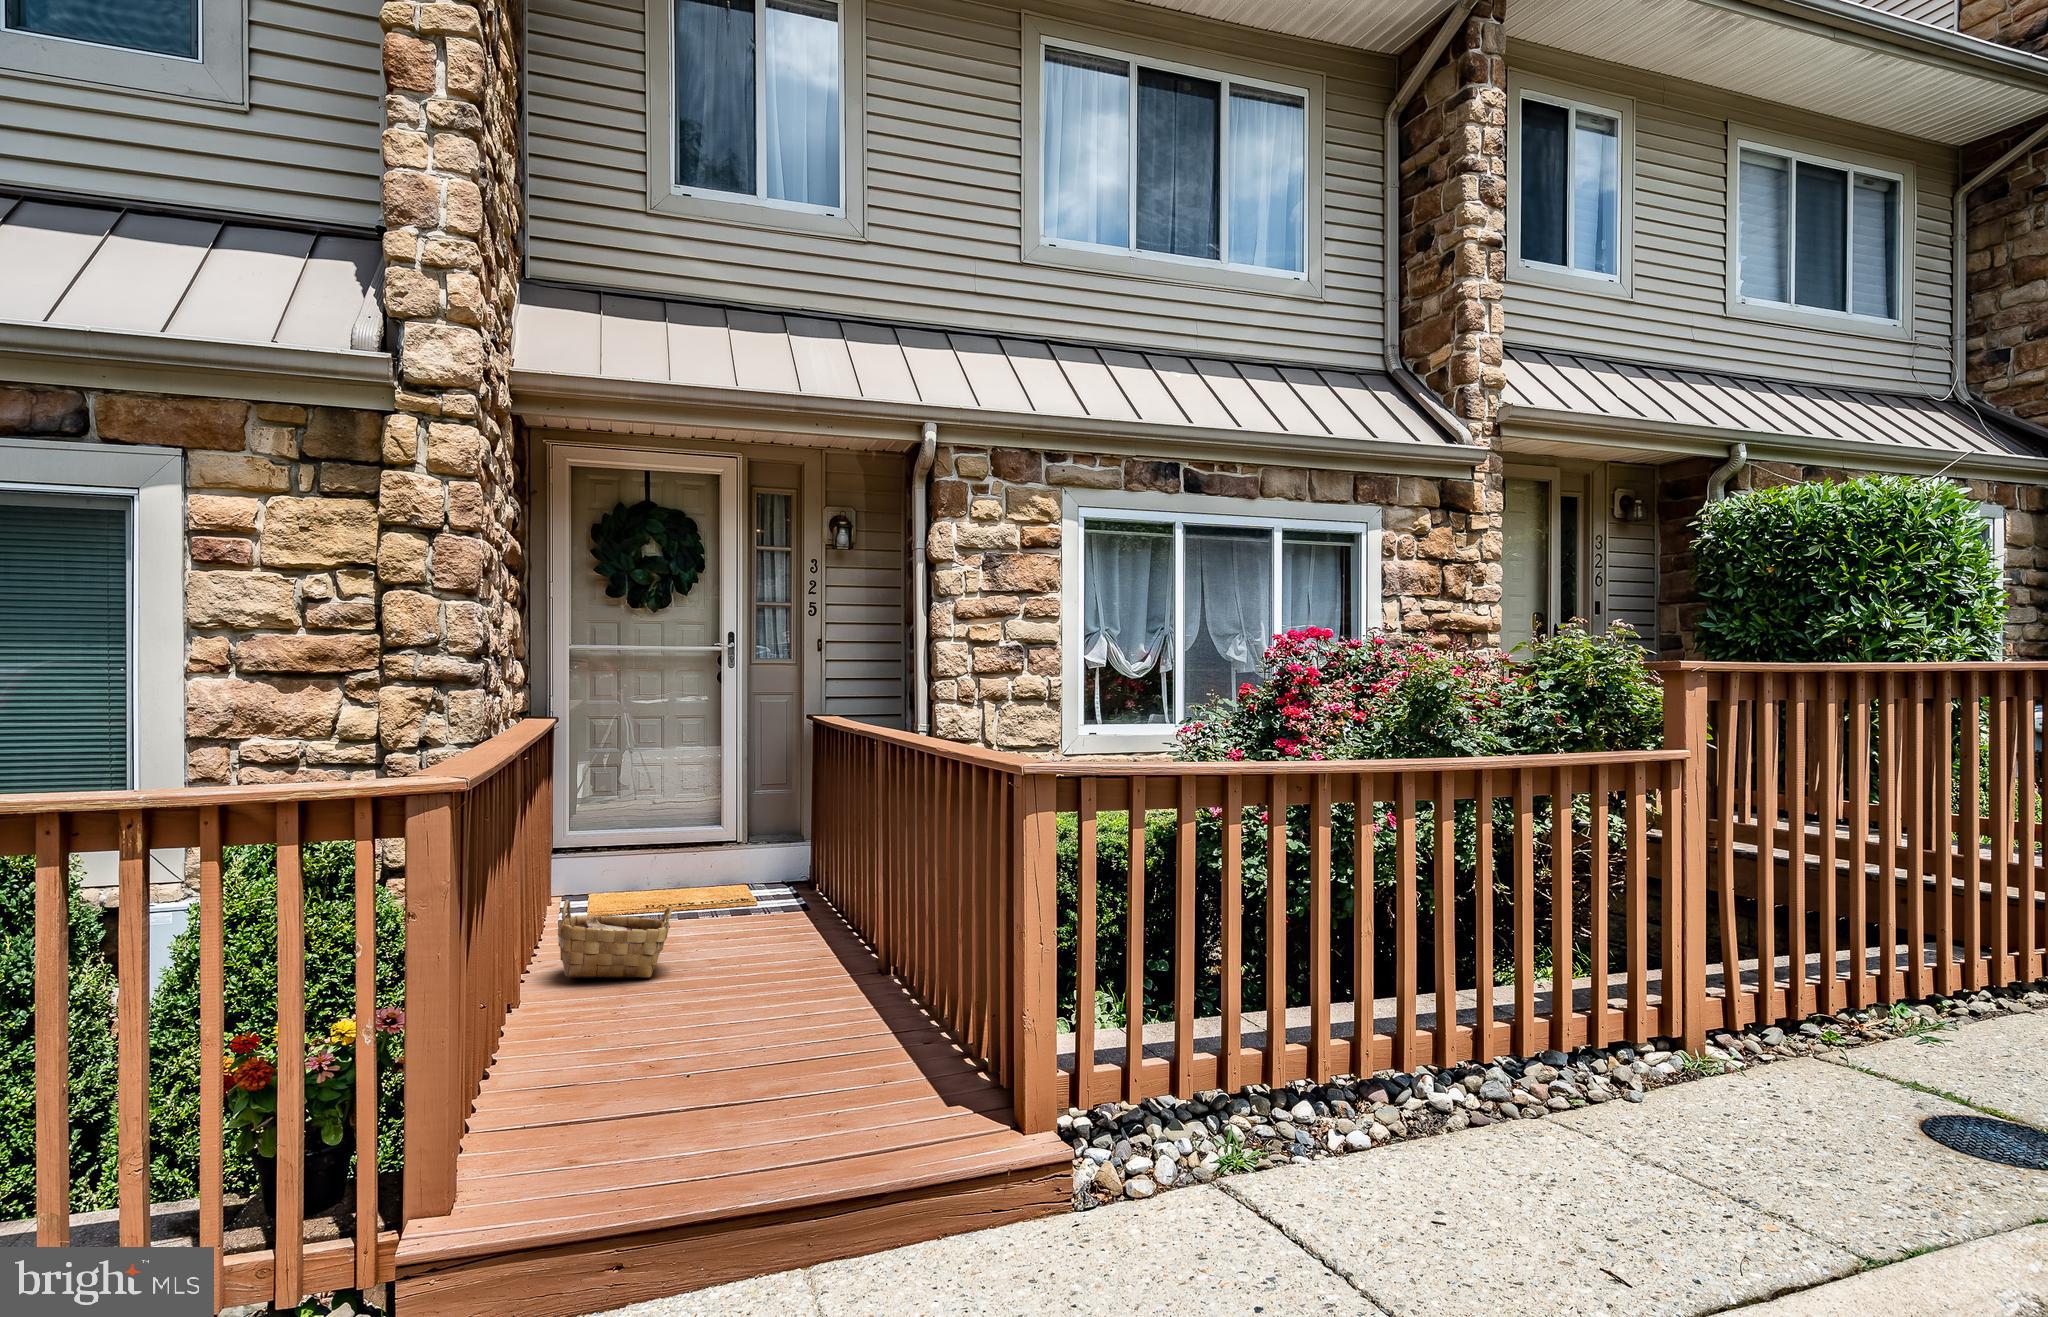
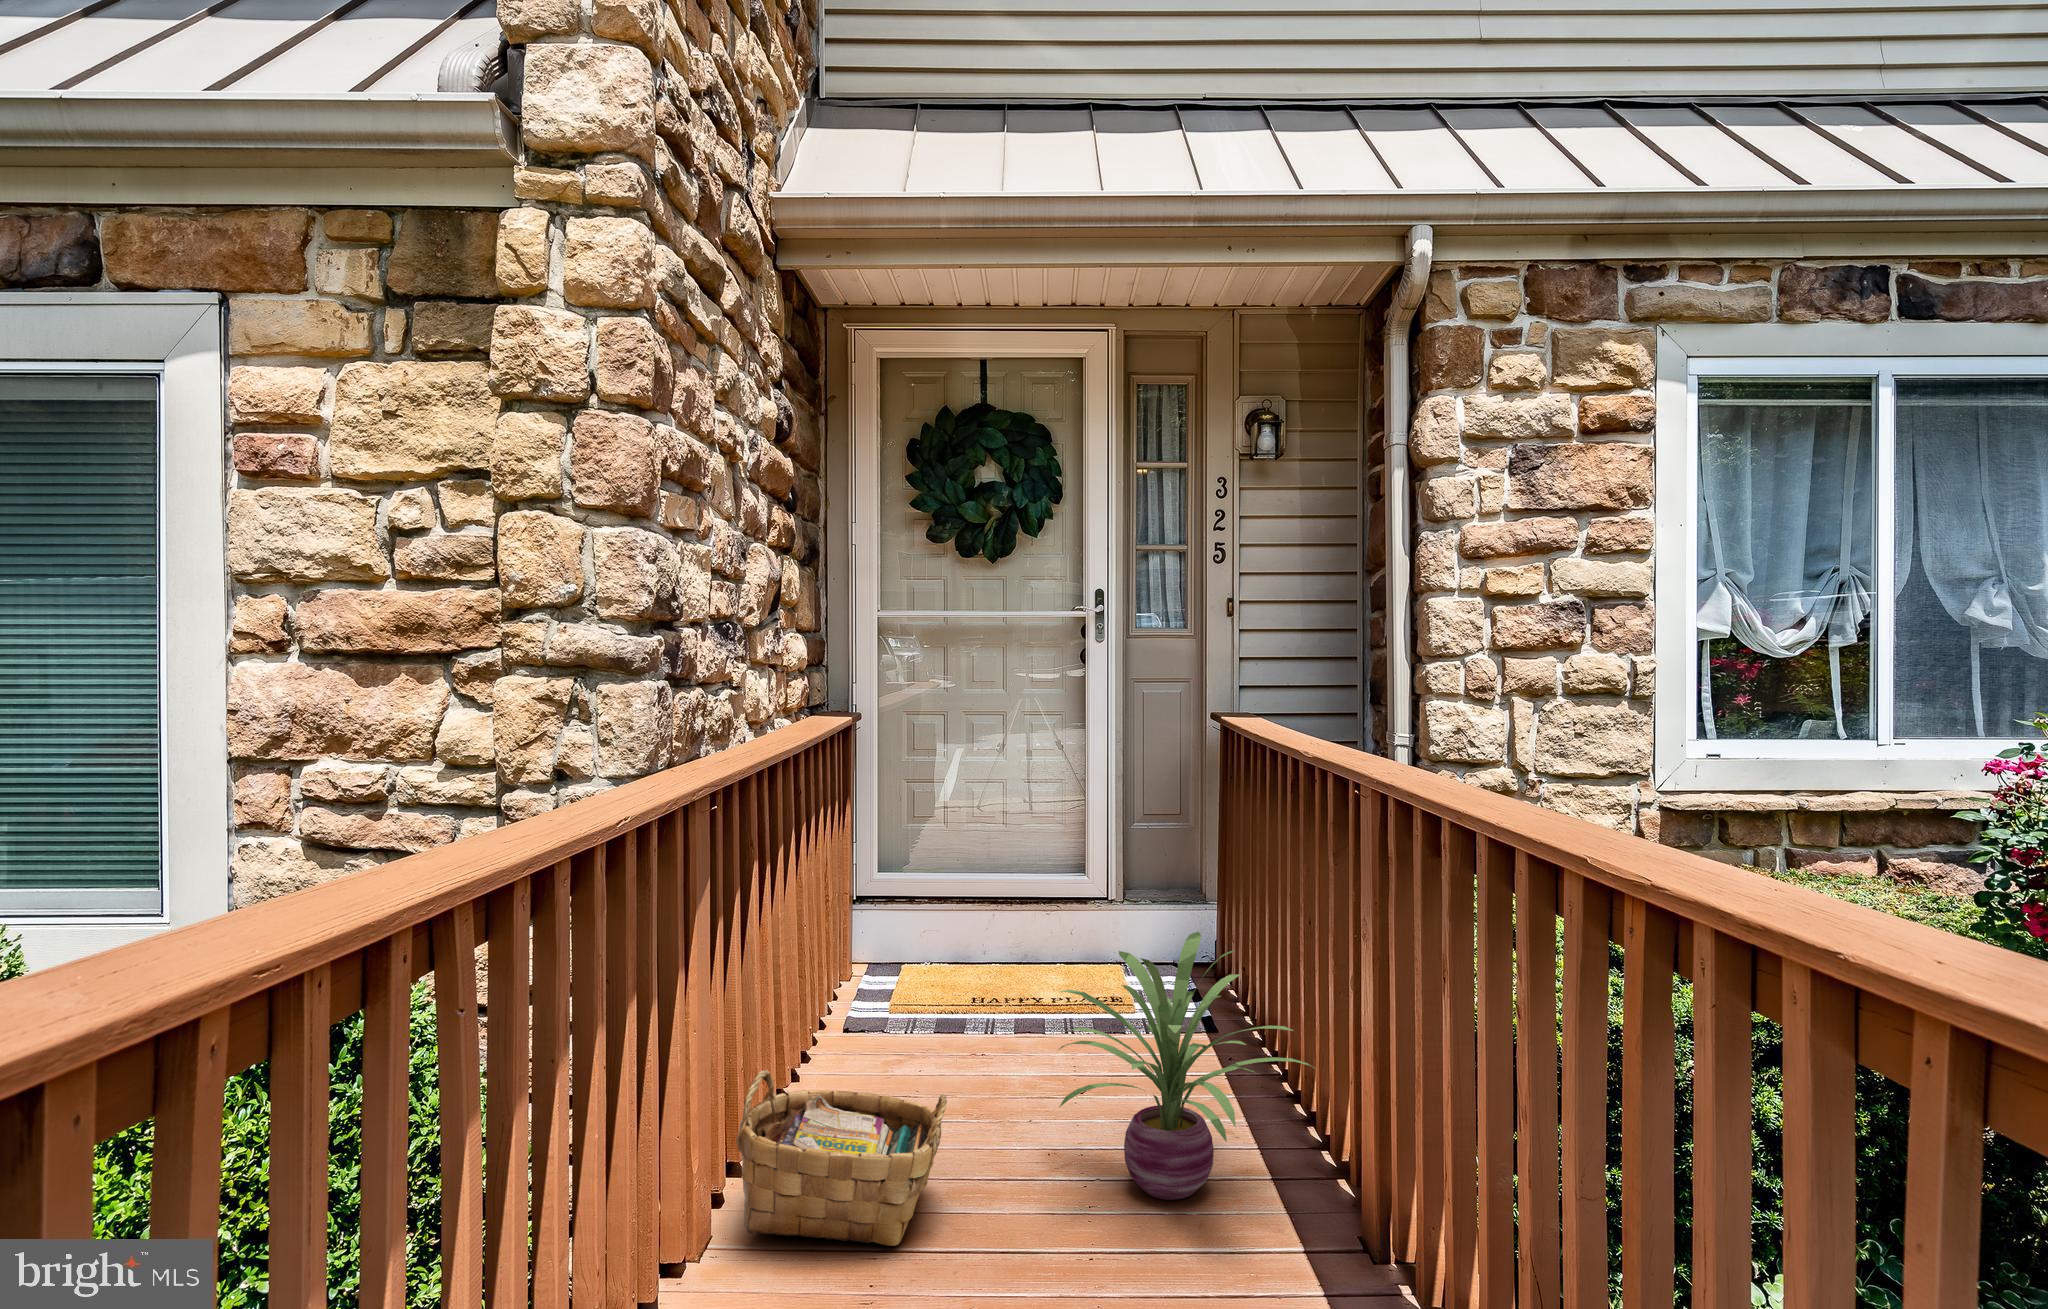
decorative plant: none [723,823,866,957] -> present [1059,932,1309,1200]

